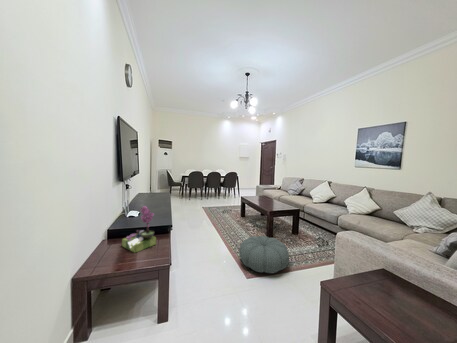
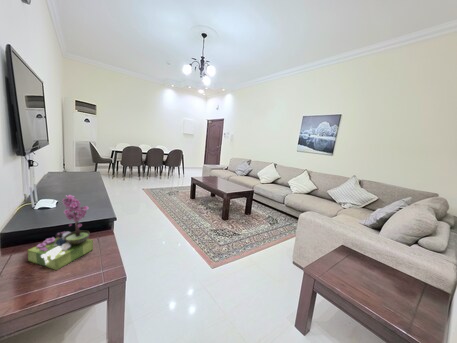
pouf: present [239,236,289,273] -> none [199,220,252,261]

